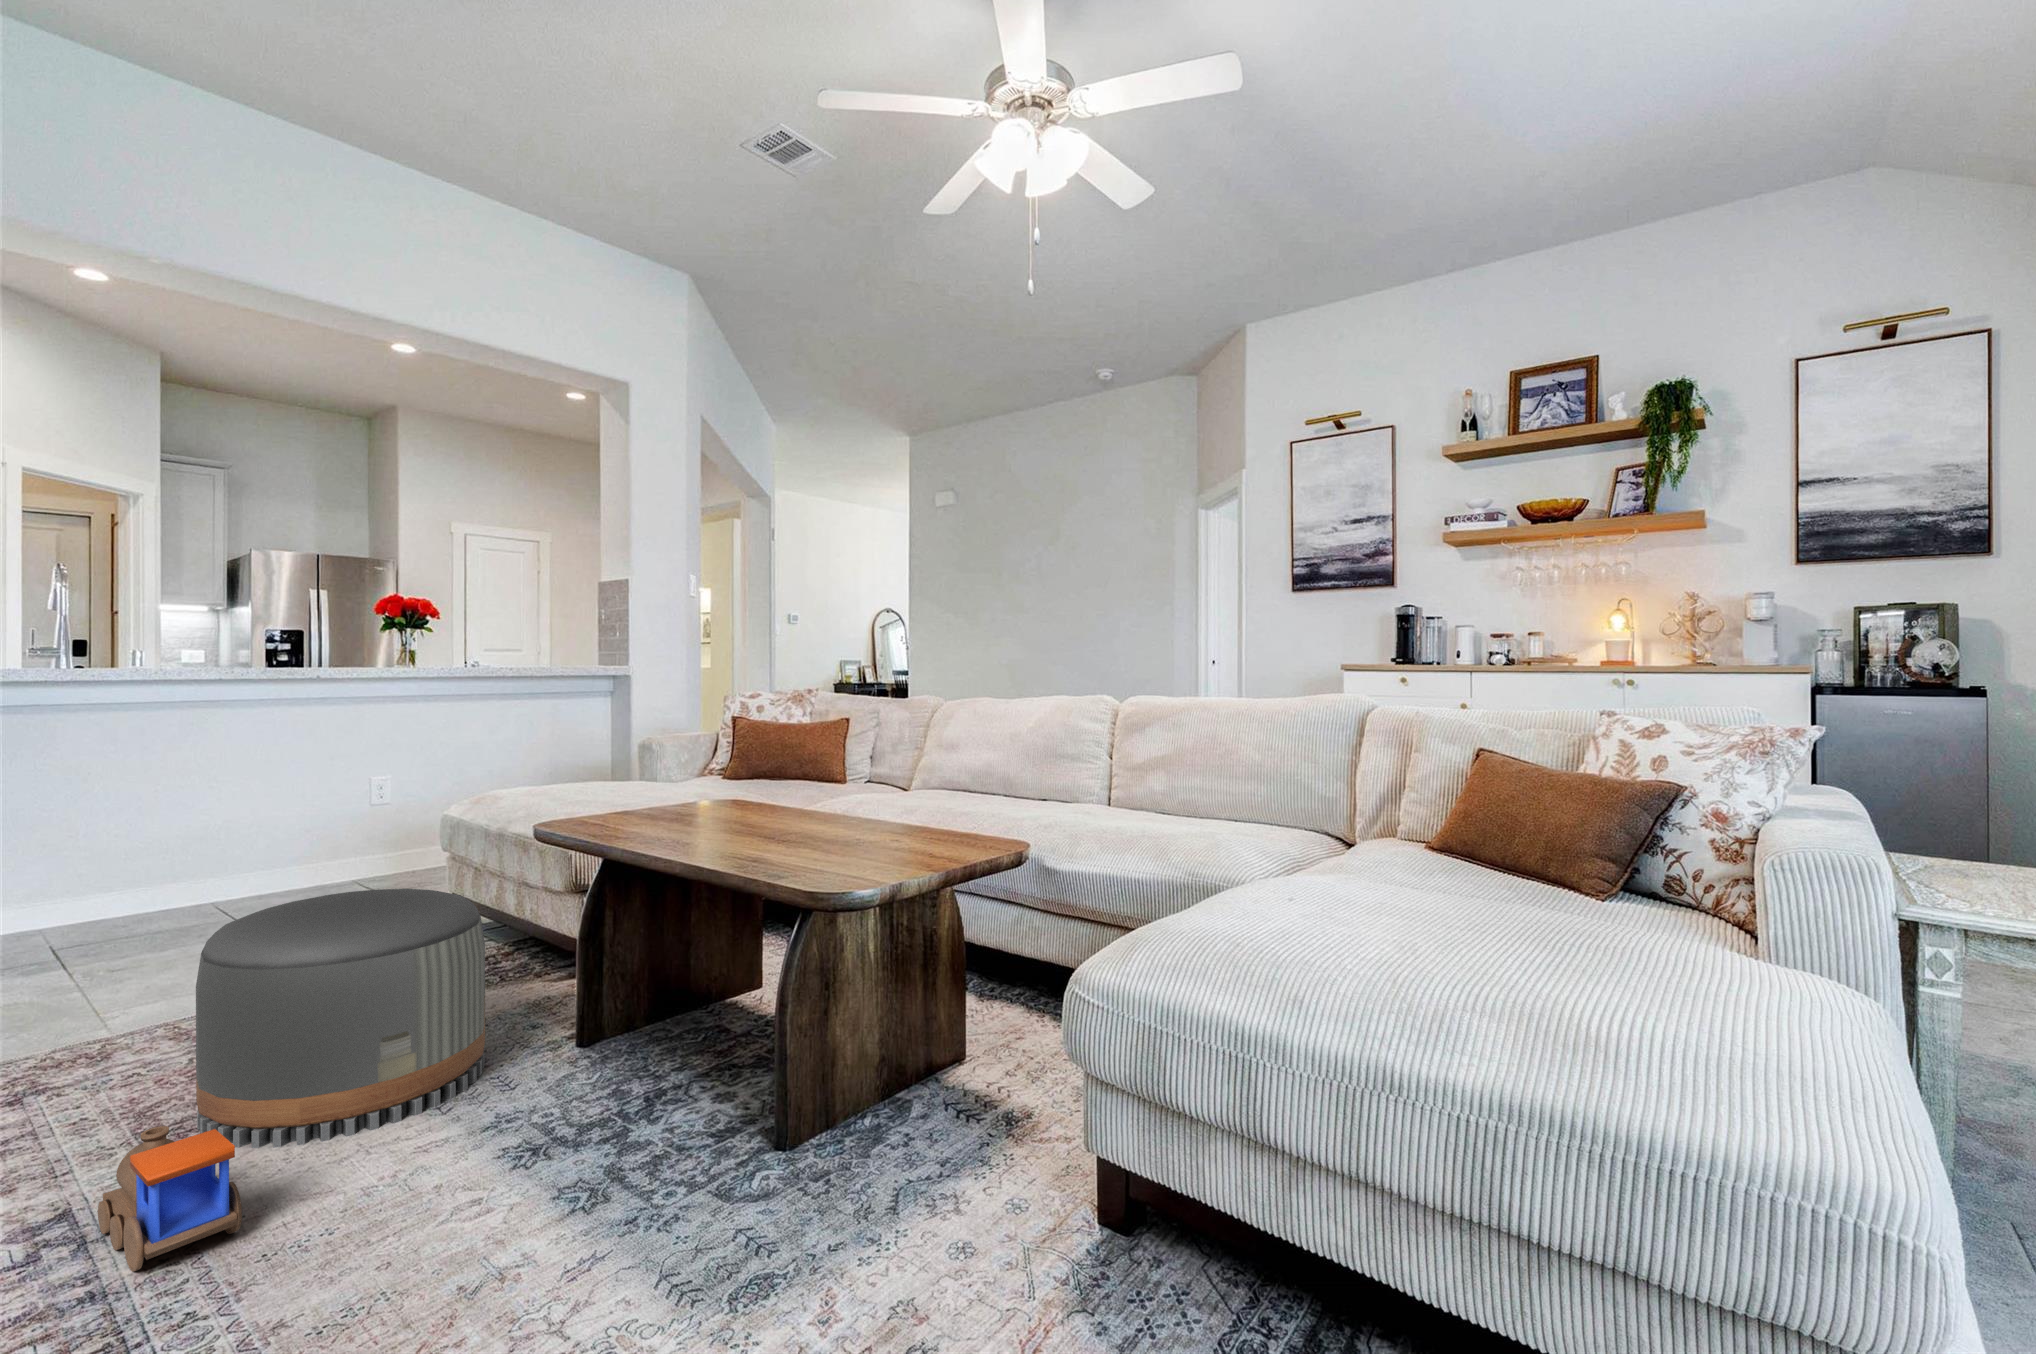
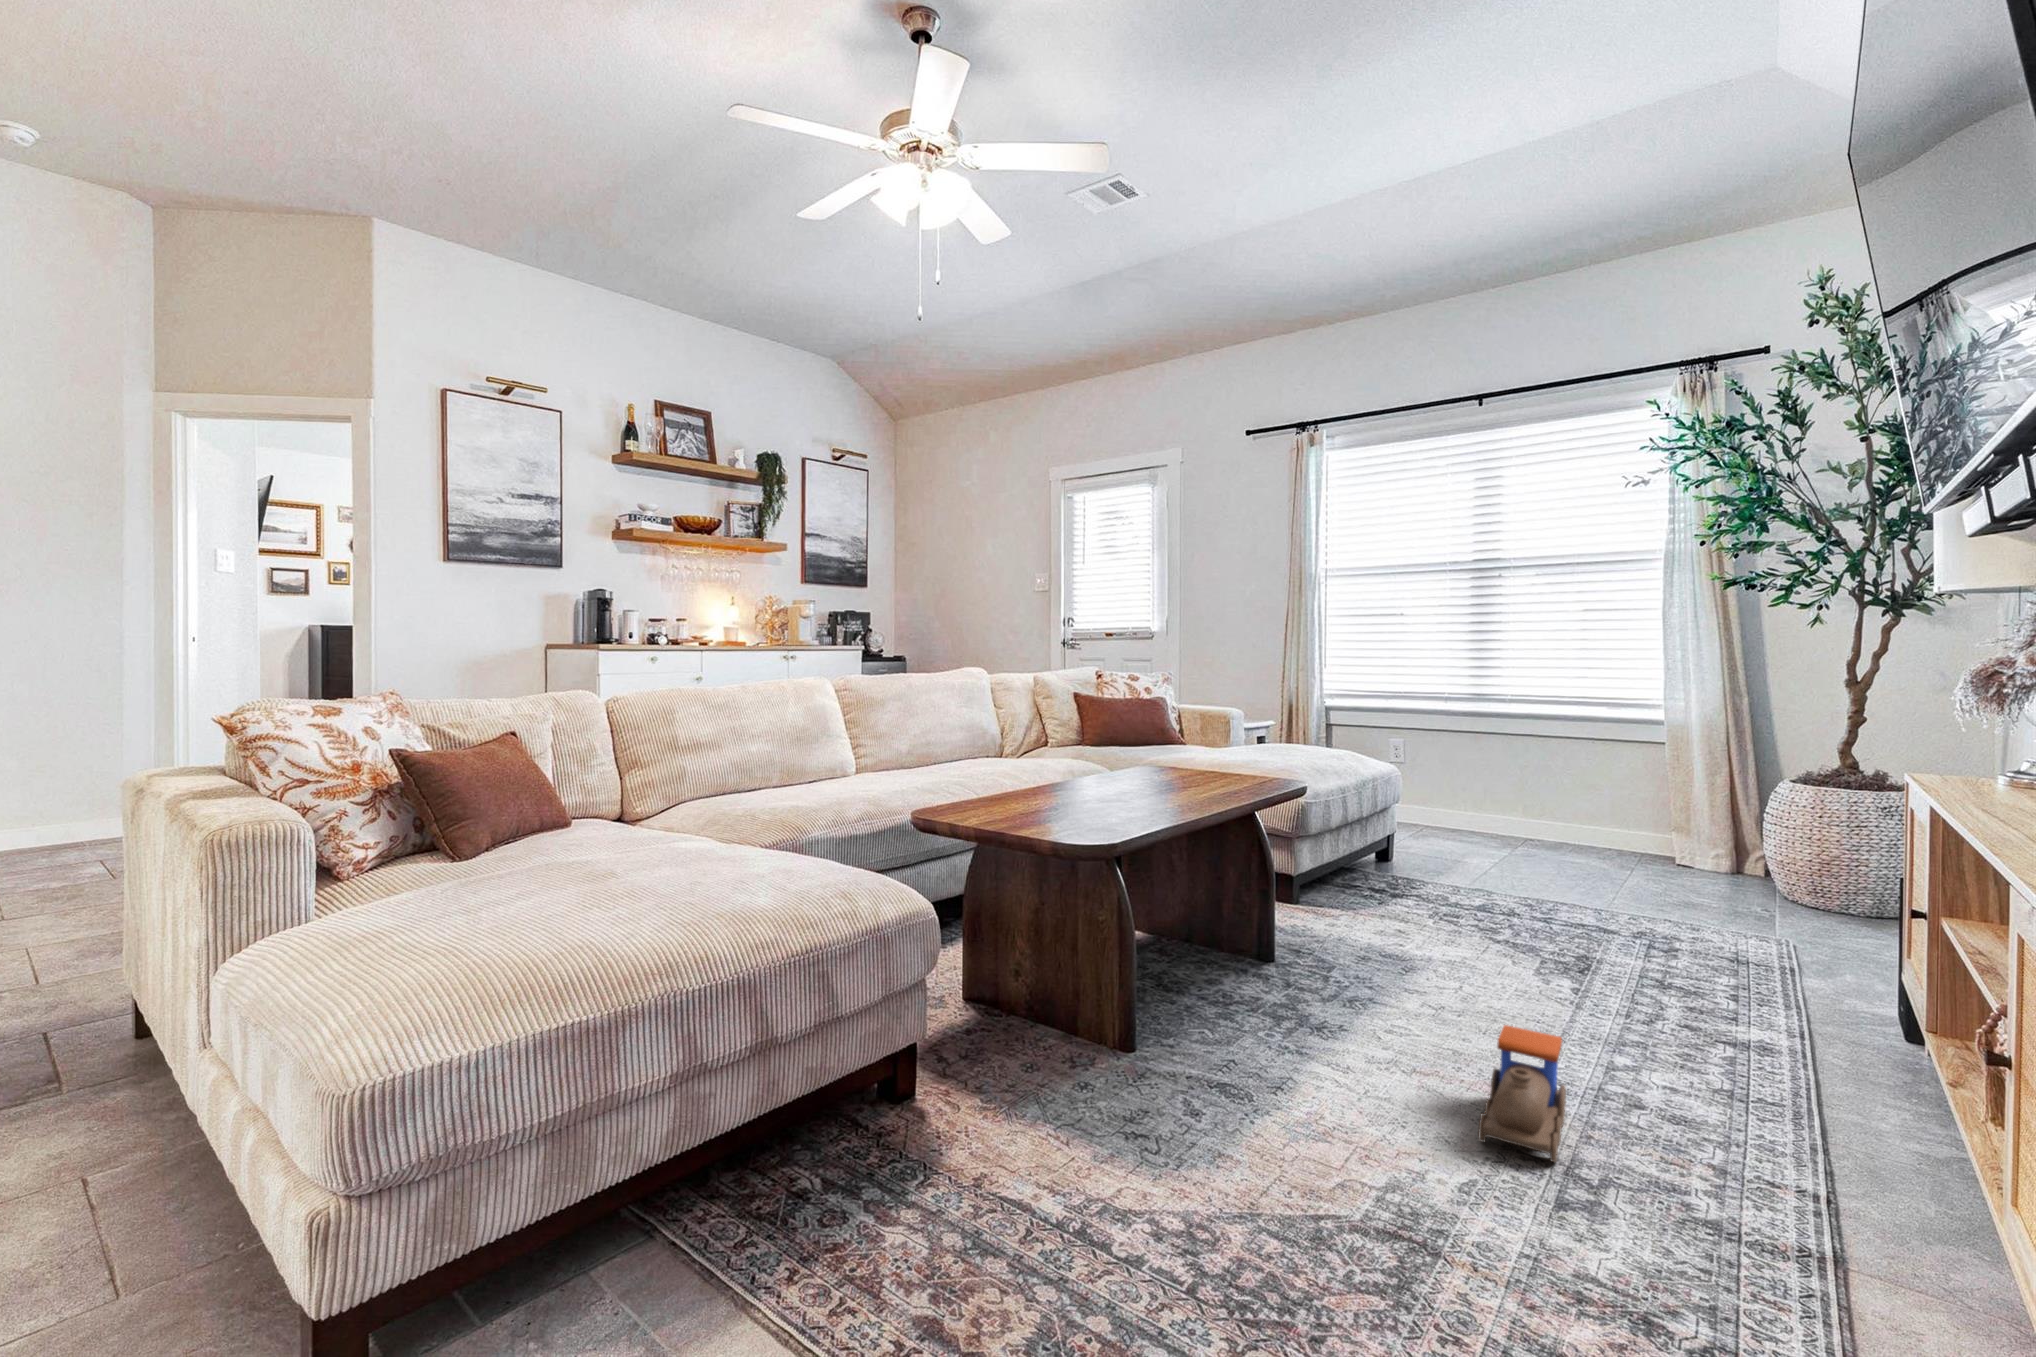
pouf: present [196,889,485,1148] -> none [1123,914,1415,1242]

